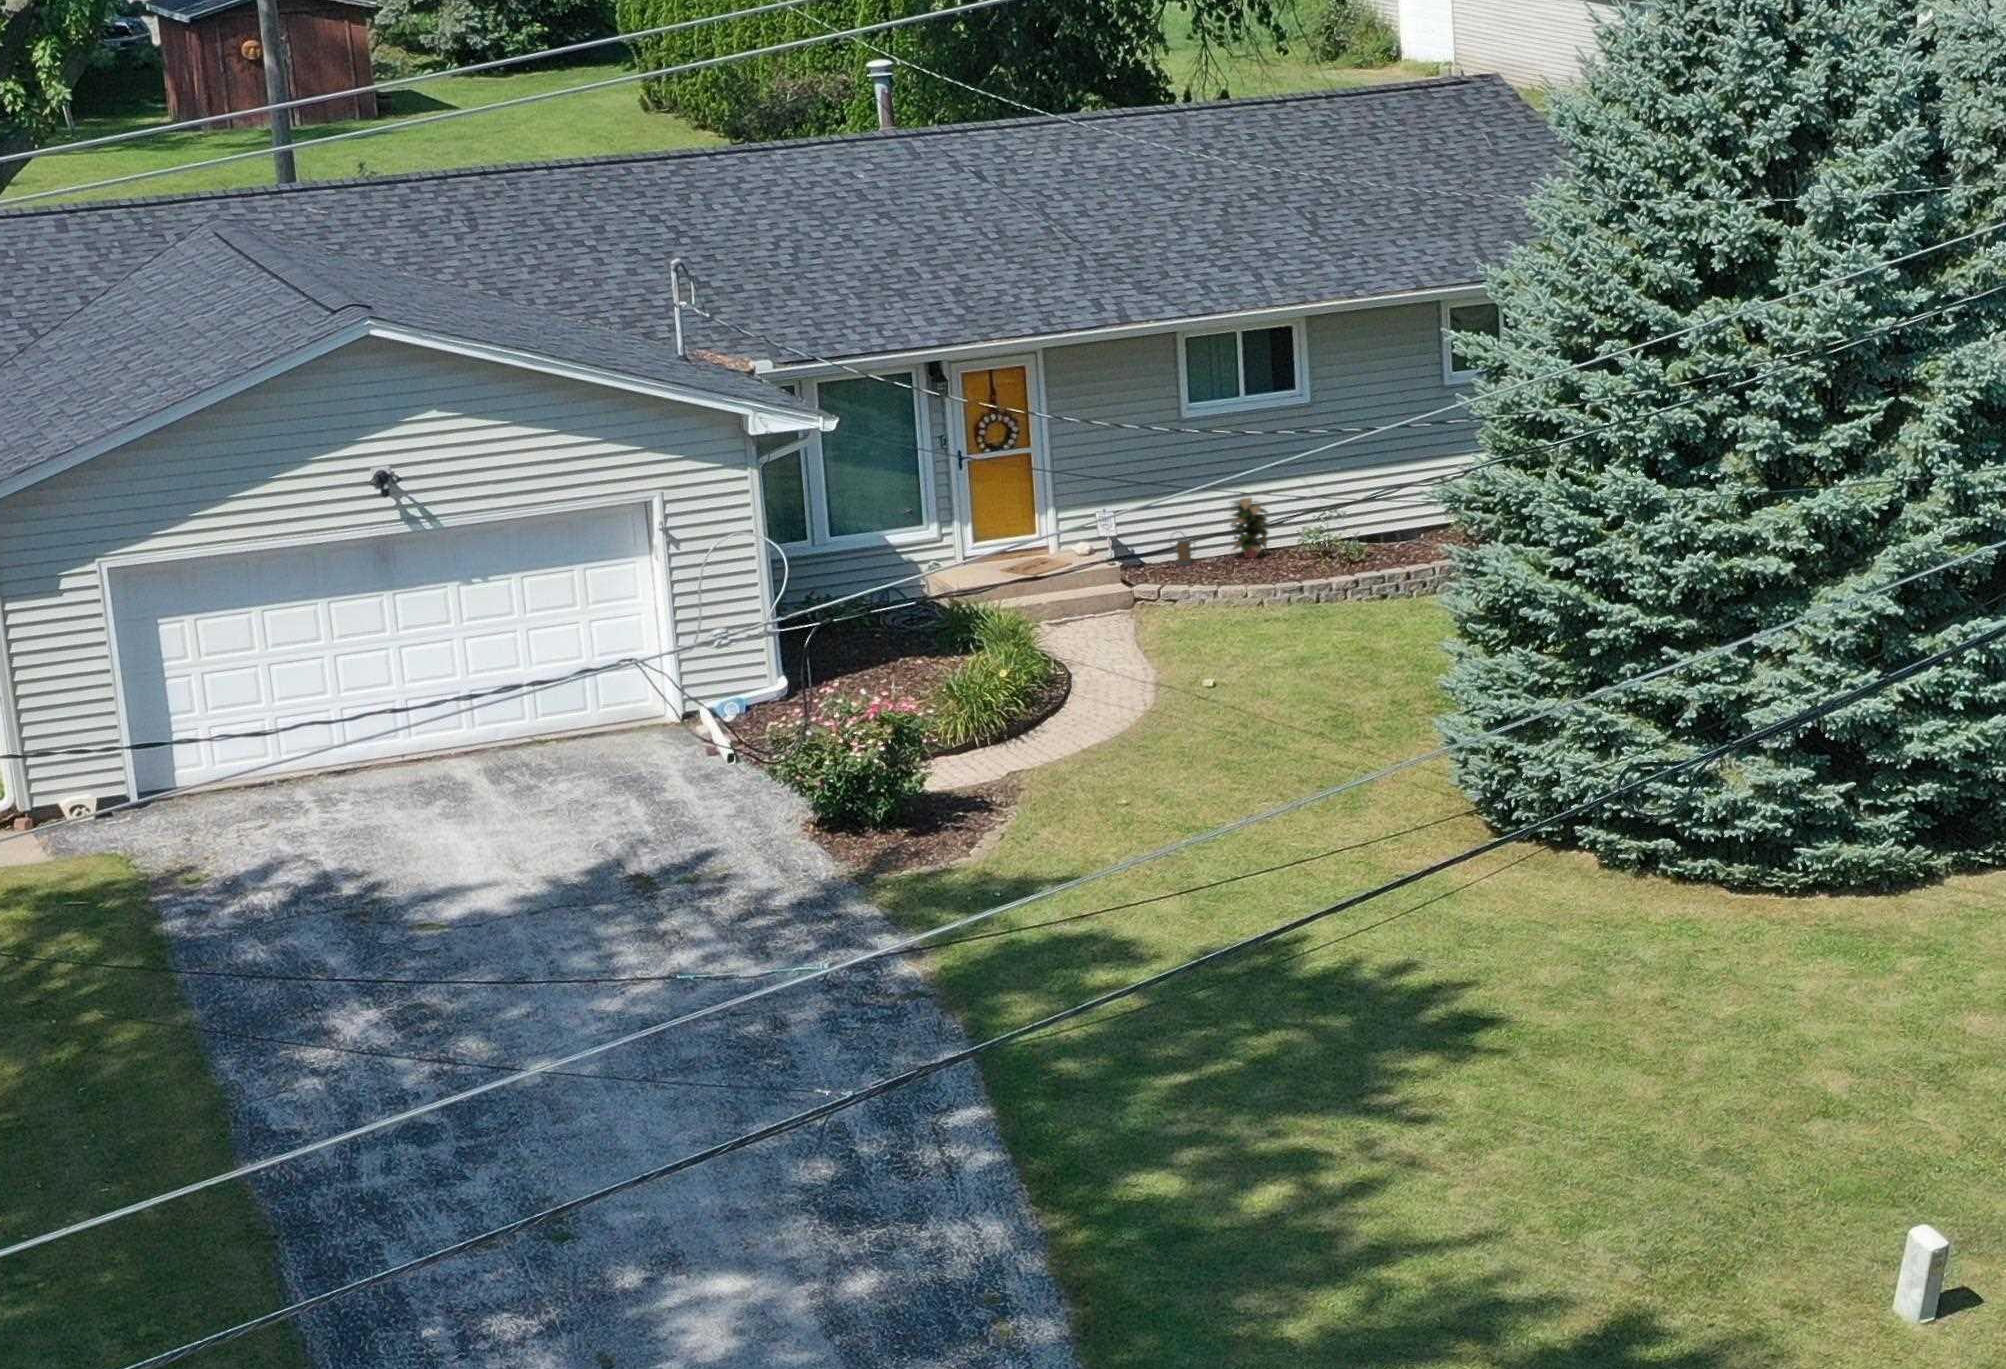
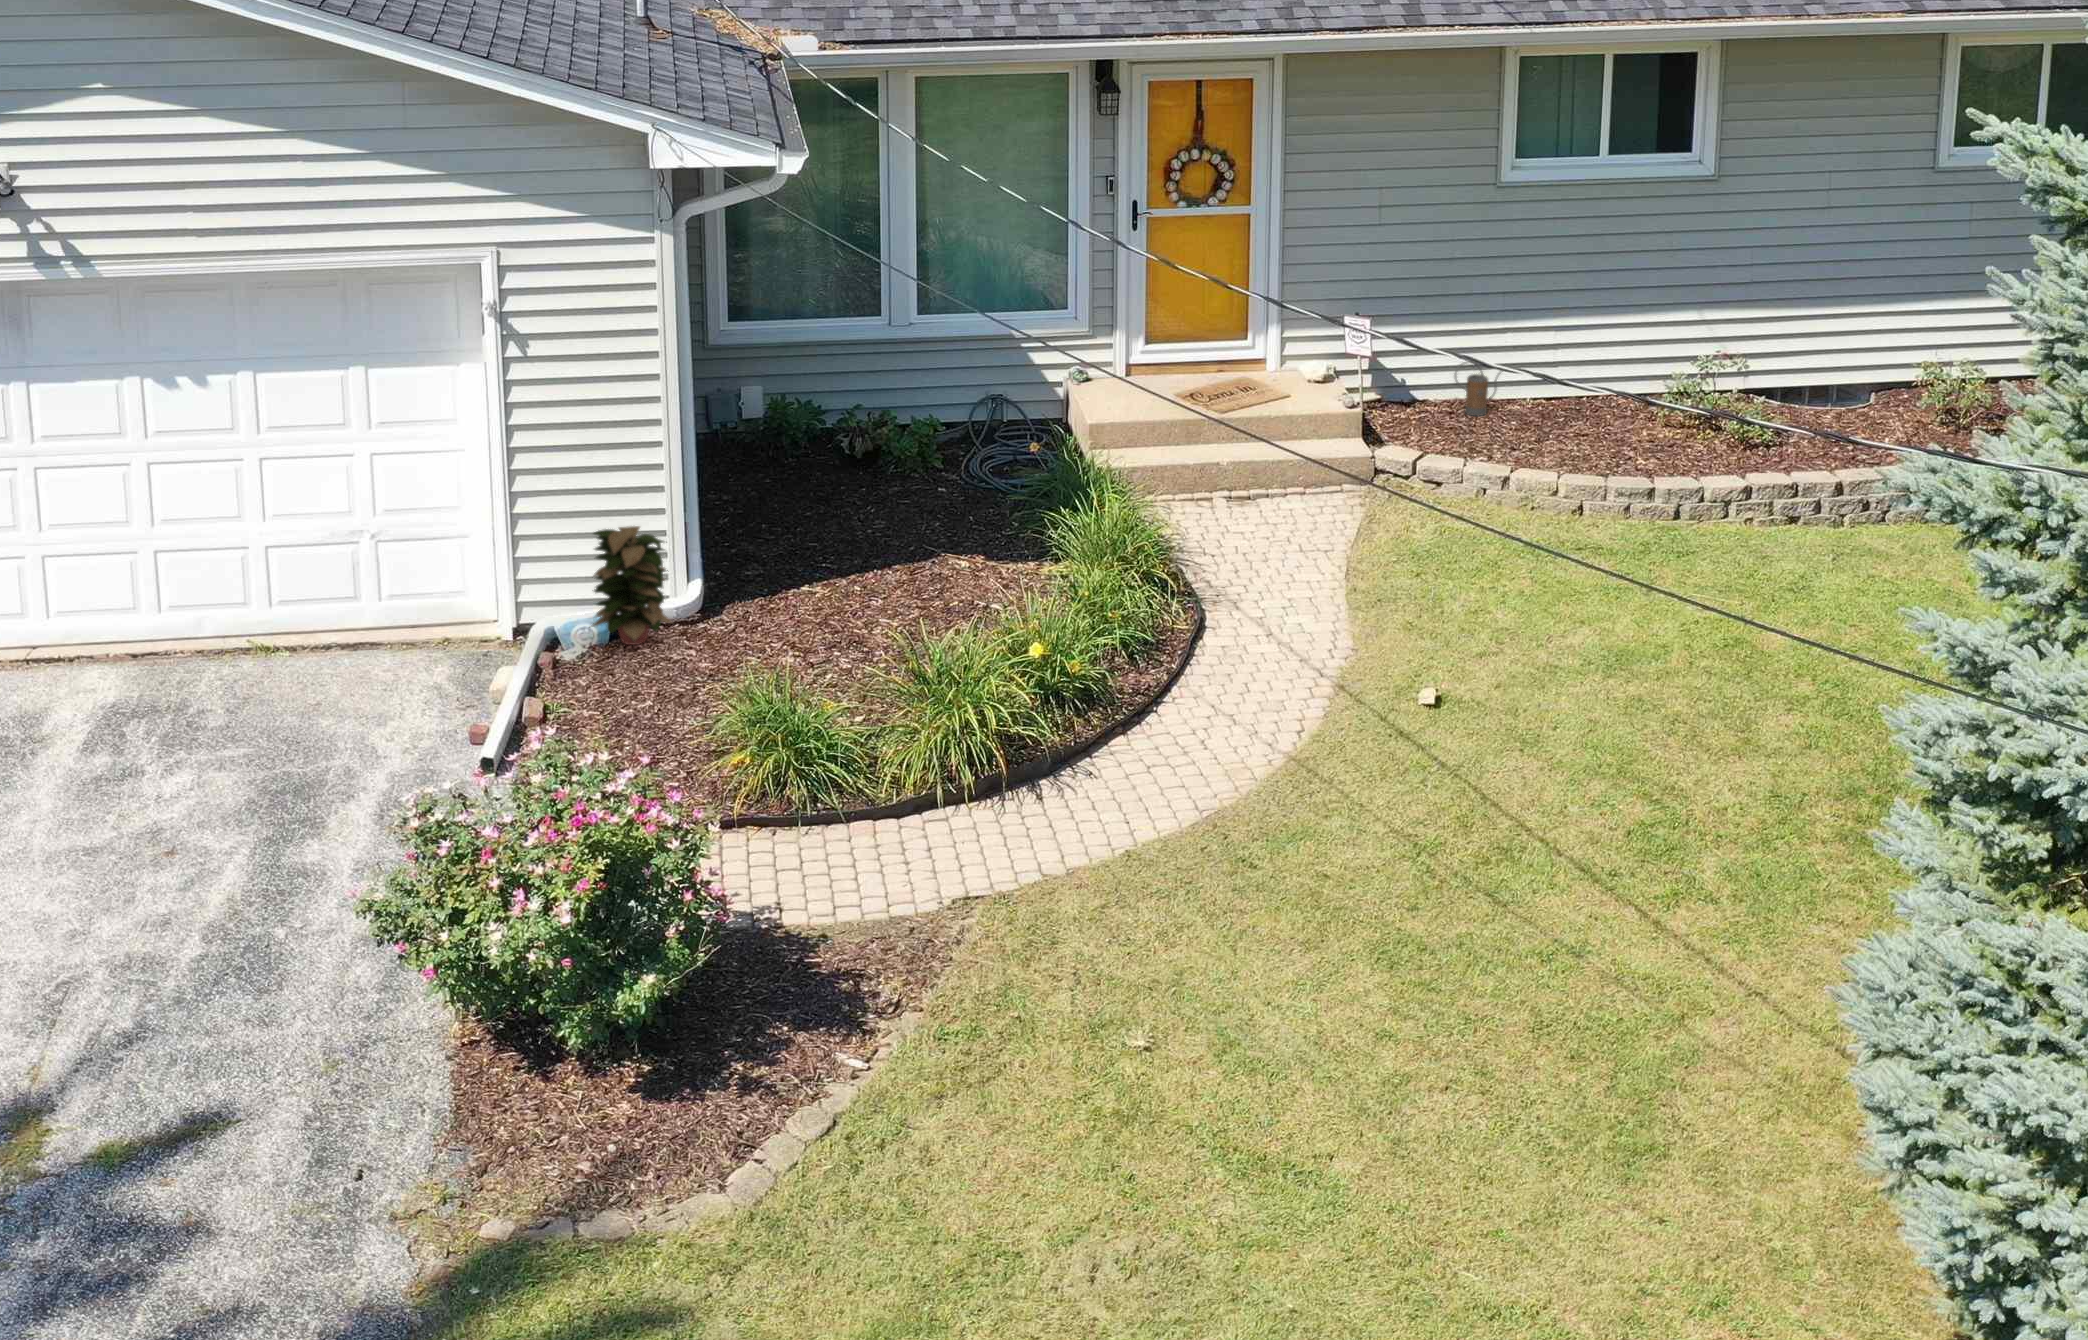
decorative plant: present [1231,498,1269,558] -> present [592,526,673,645]

